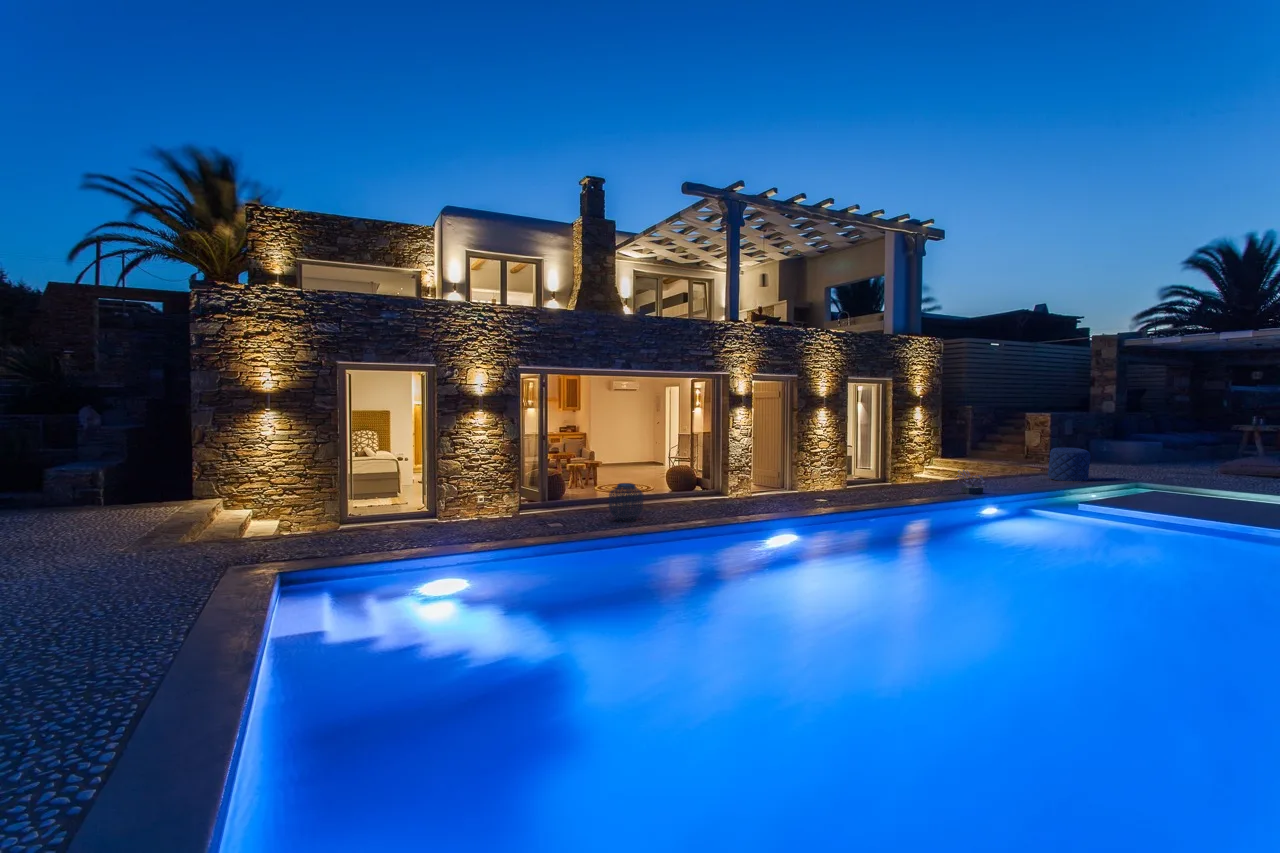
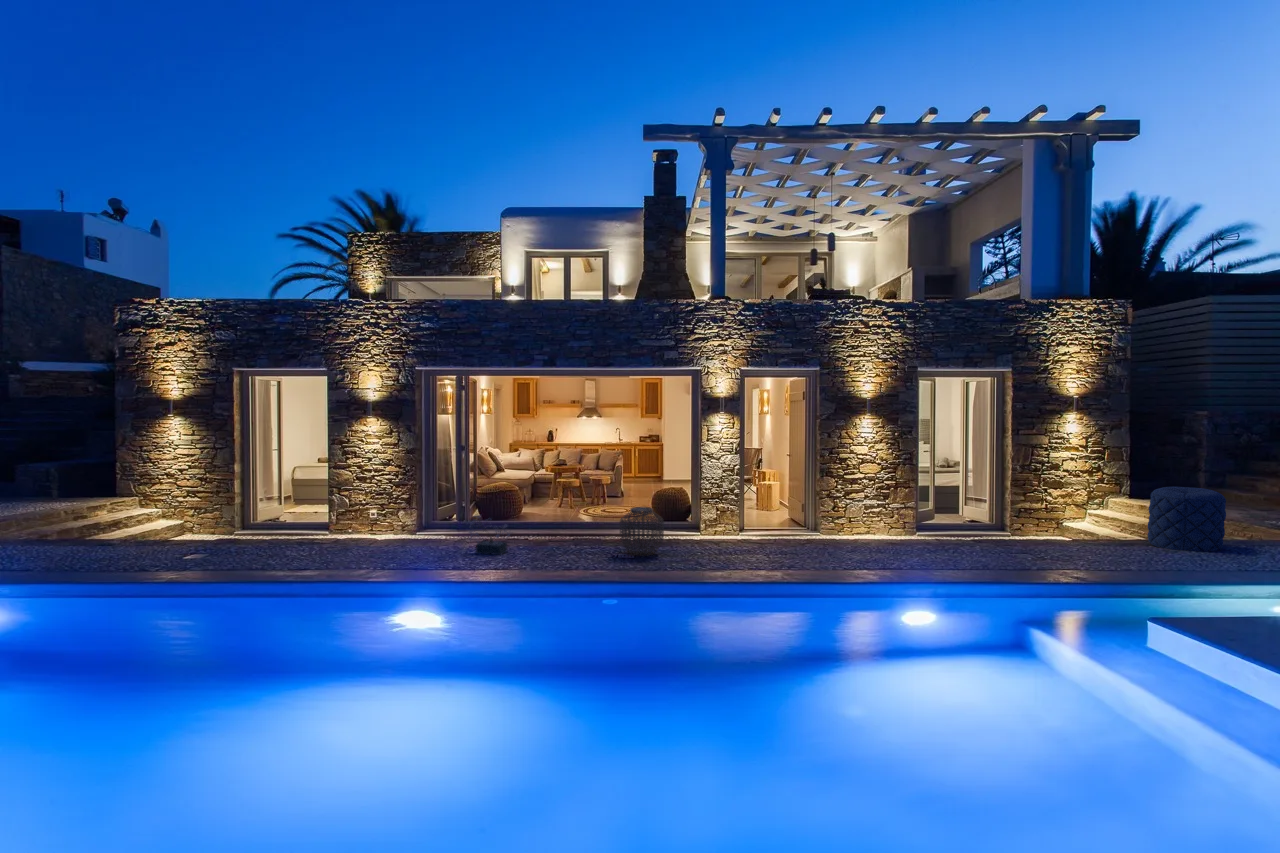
decorative plant: present [957,470,985,494] -> present [469,516,510,555]
woven basket: present [609,483,643,521] -> present [620,507,664,556]

